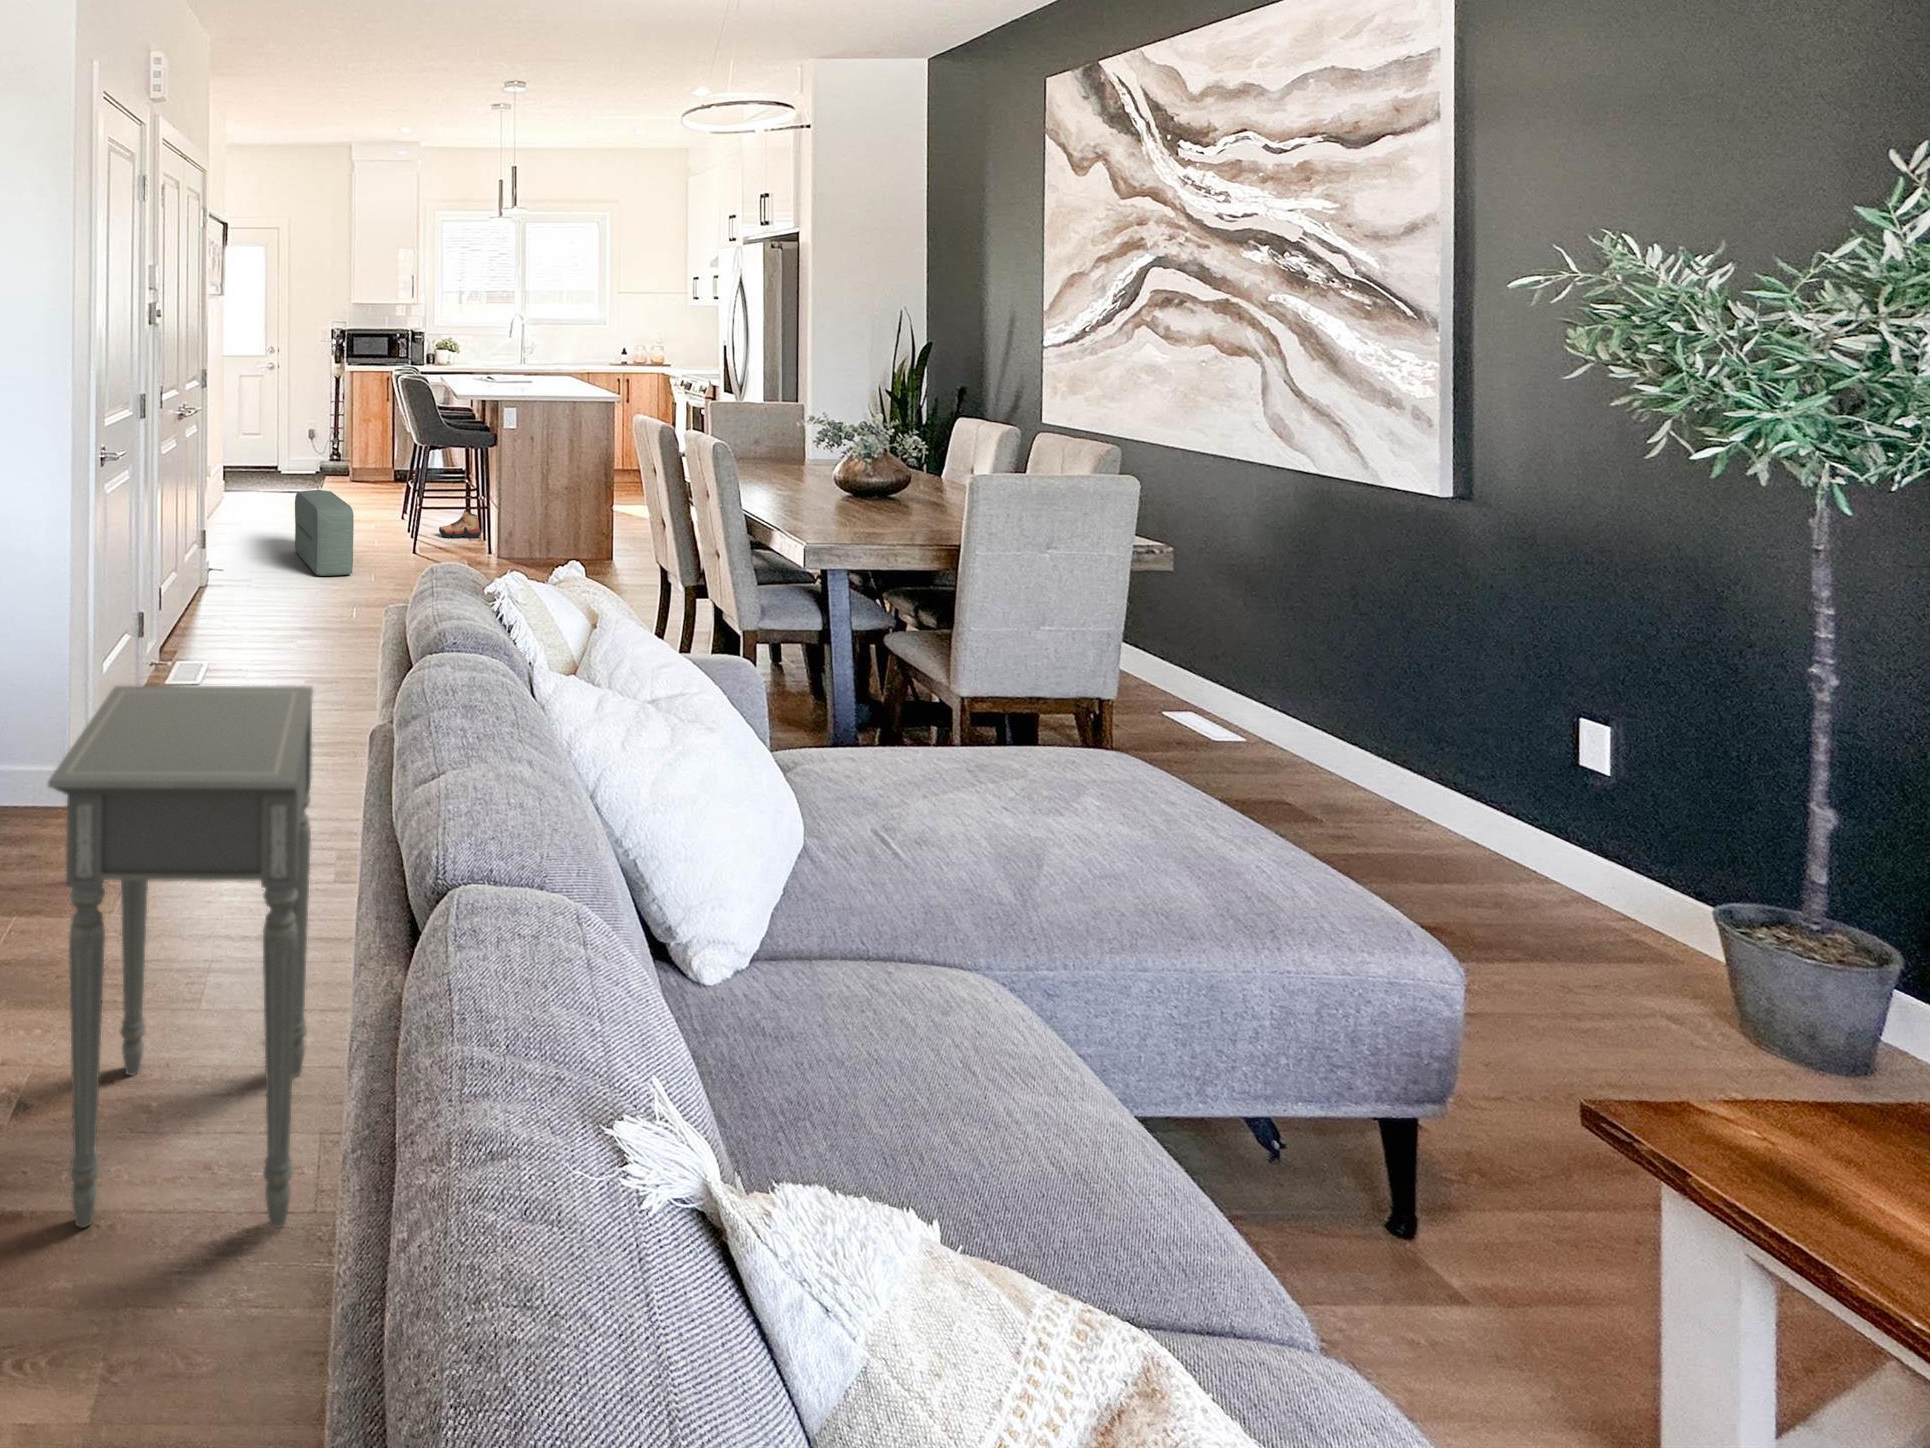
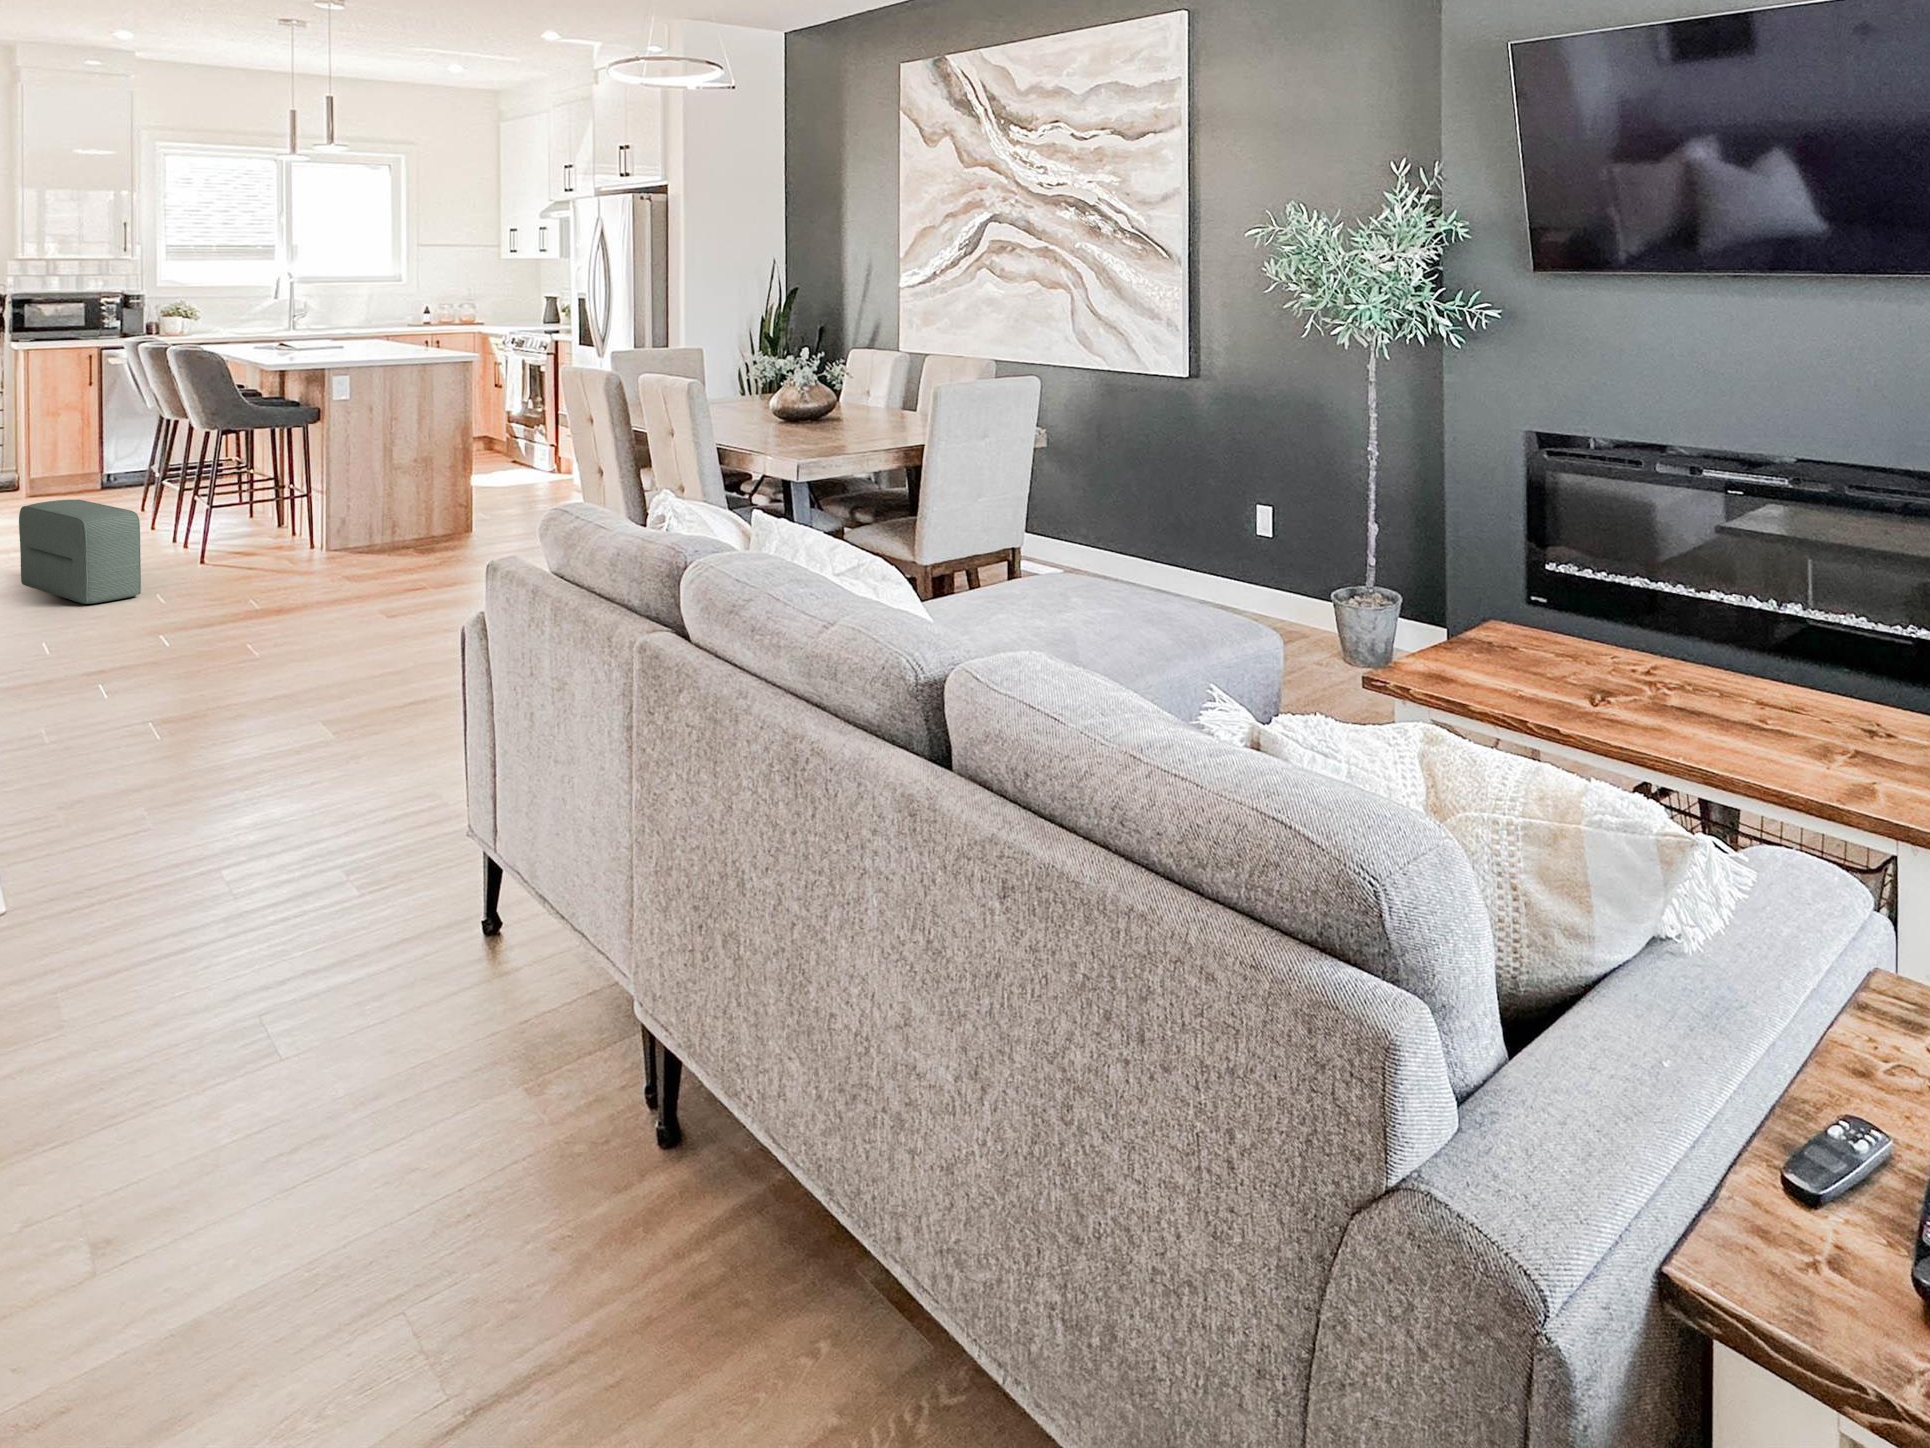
shoe: present [439,510,481,538] -> none [231,504,290,539]
side table: present [48,686,313,1227] -> none [241,622,577,1185]

